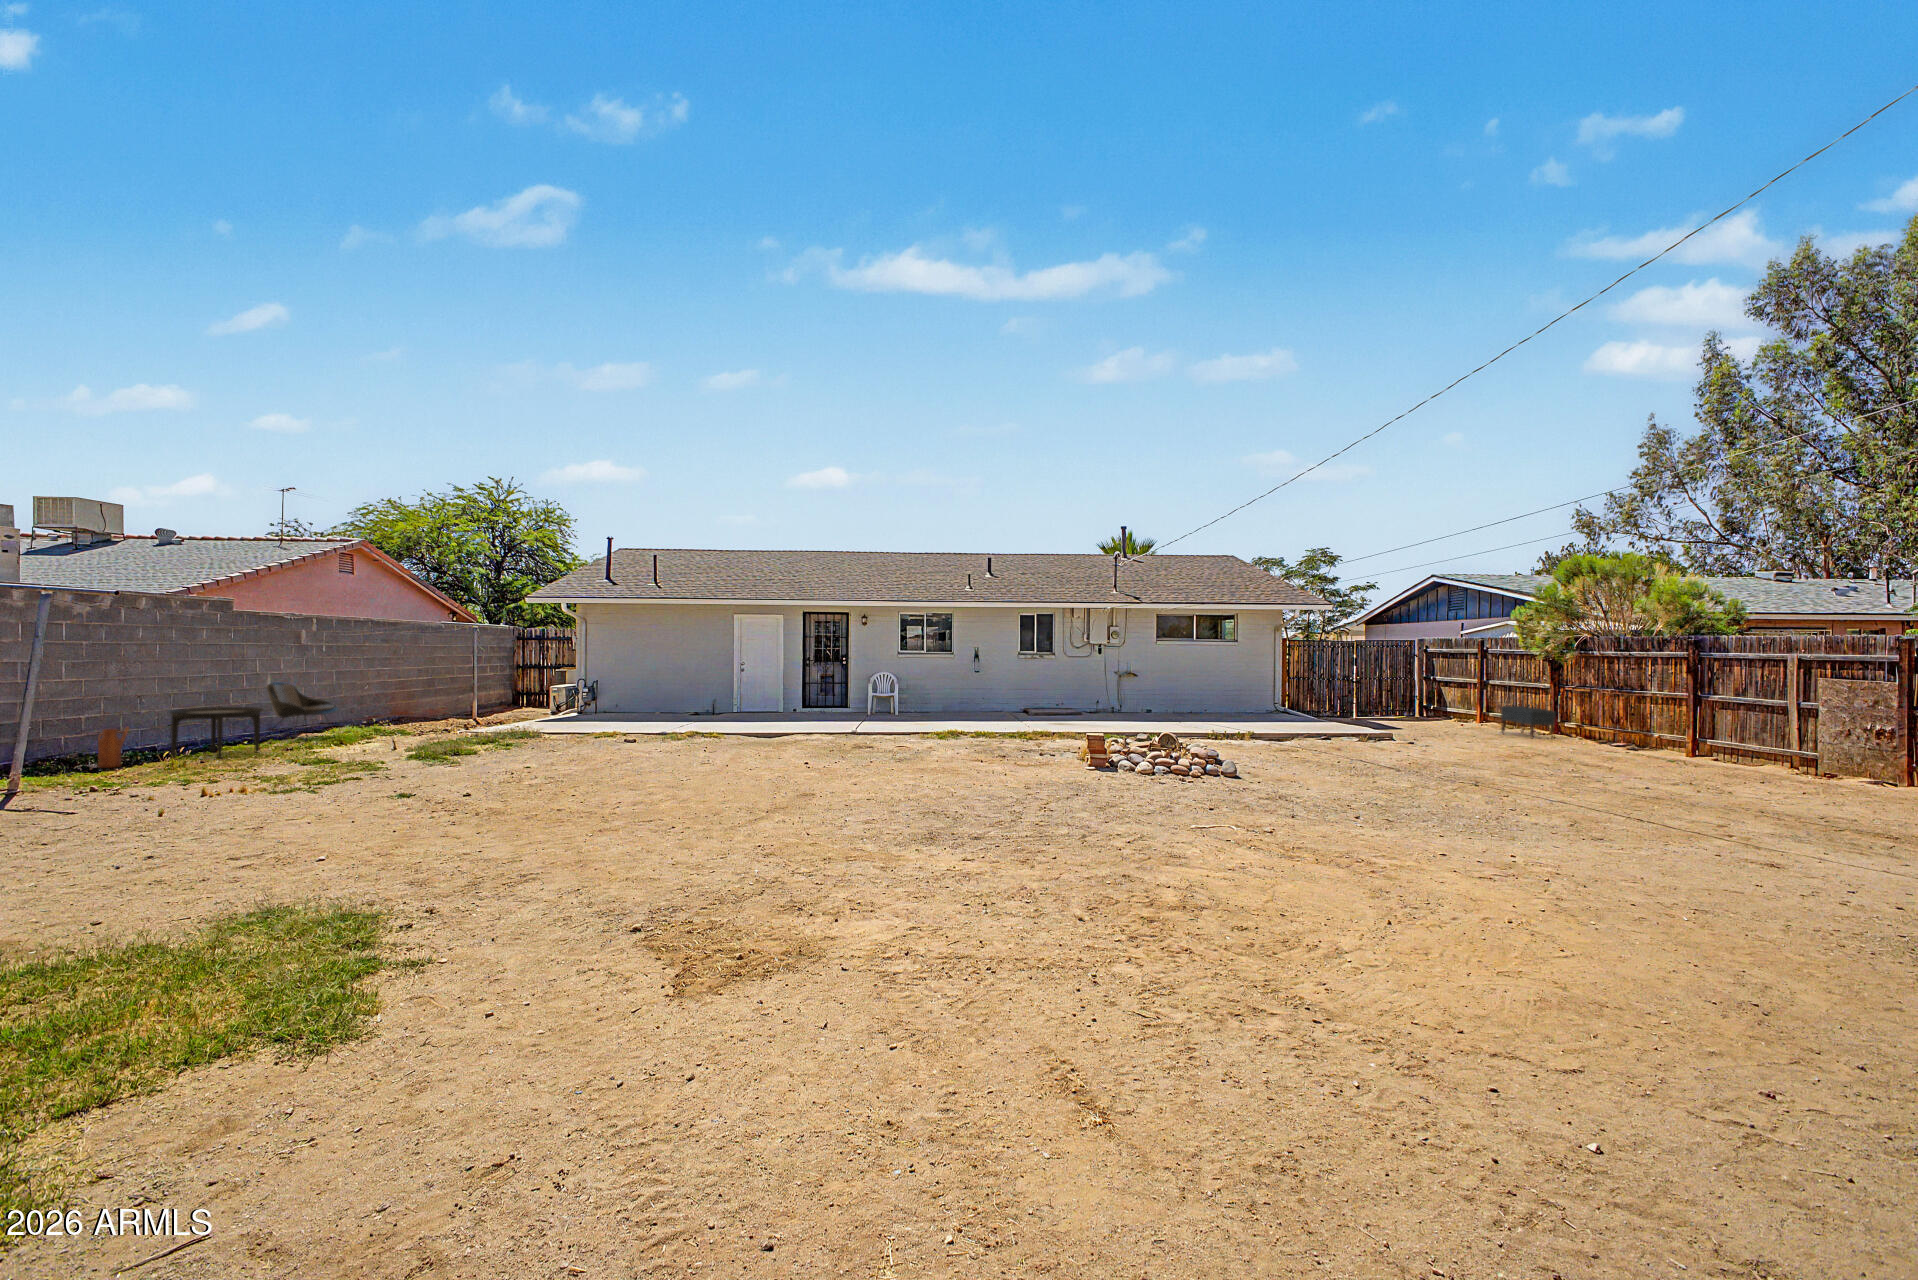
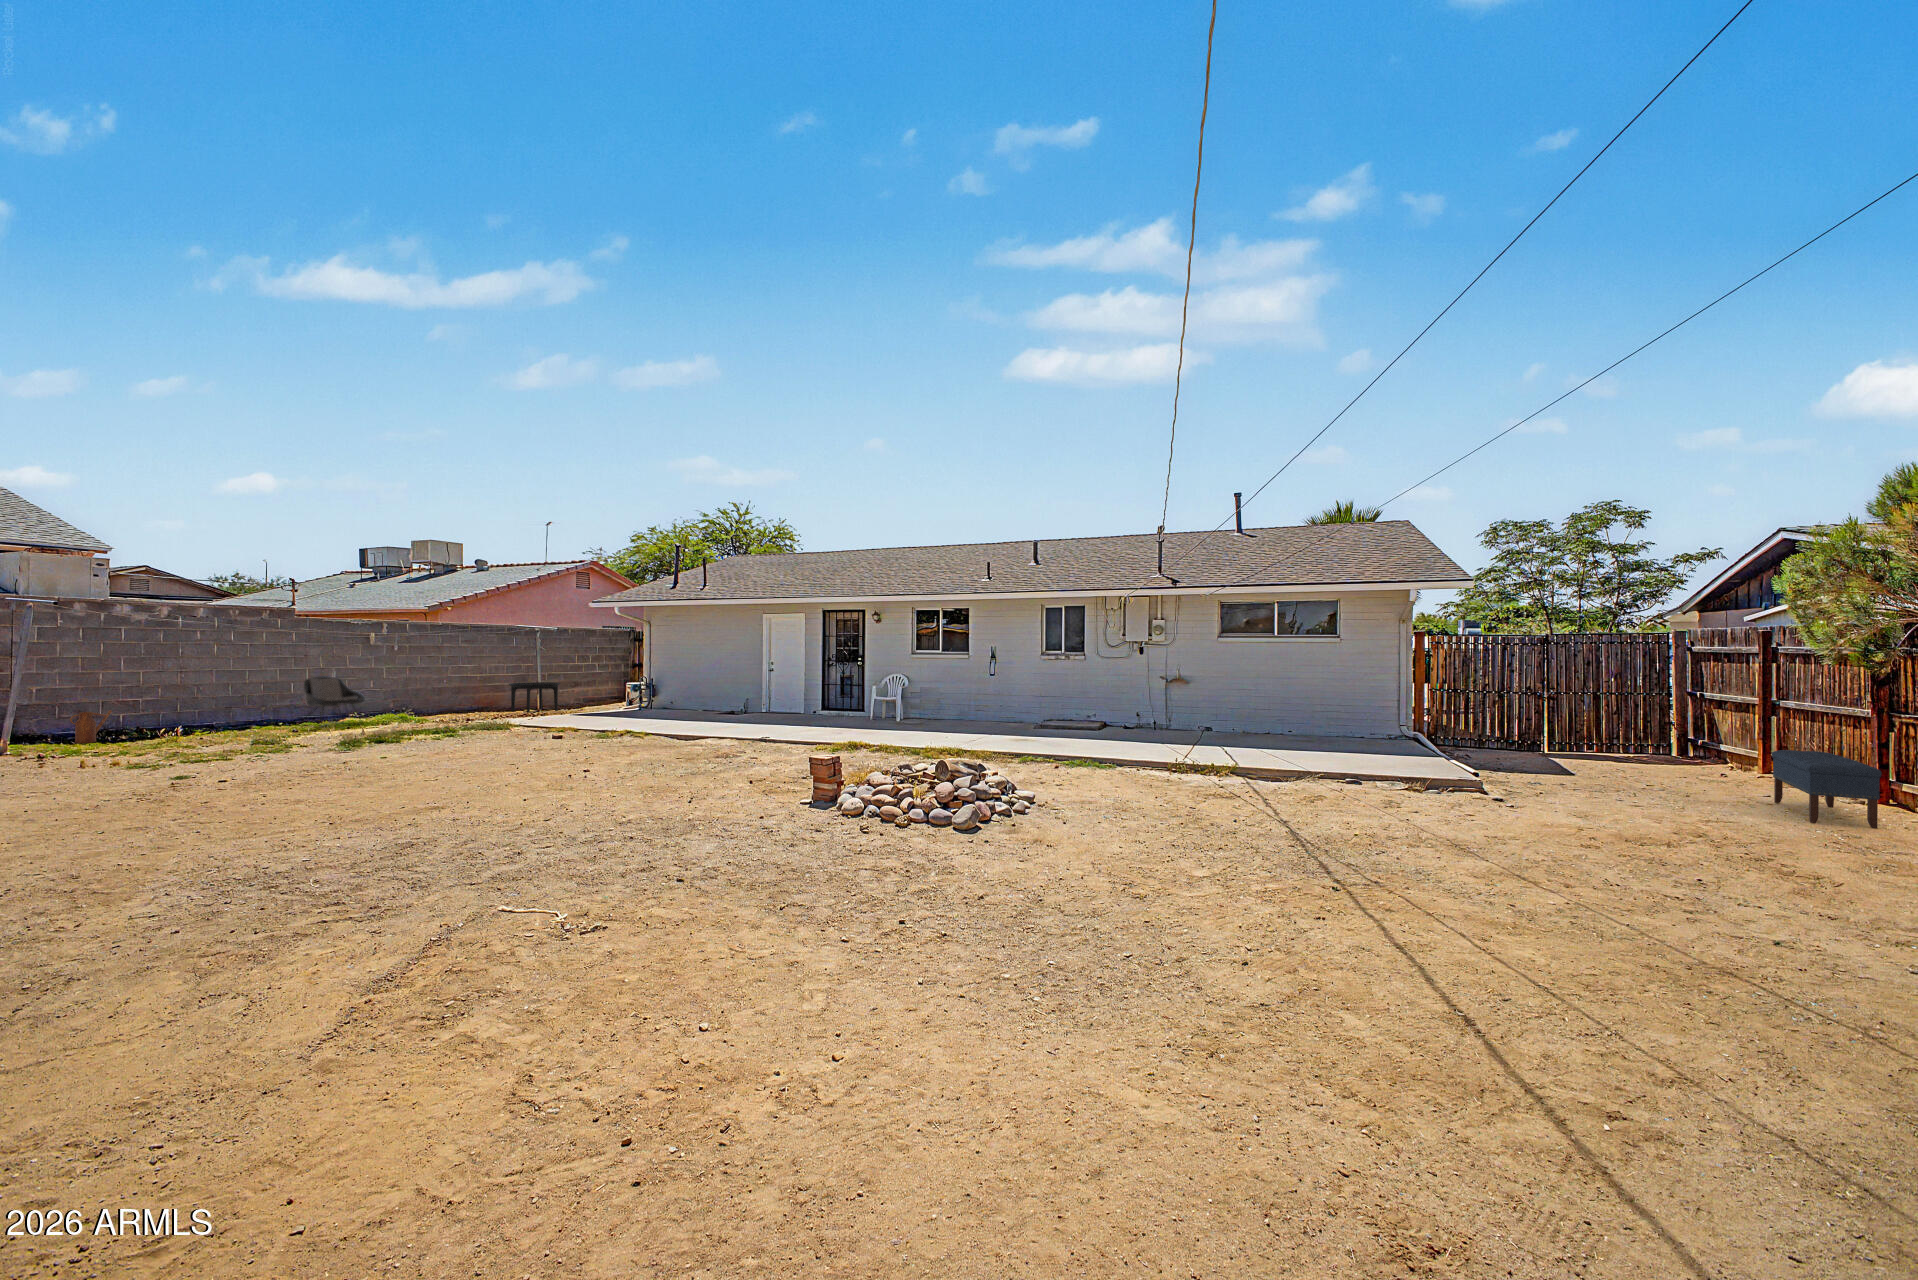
round table: present [168,707,263,758] -> present [509,682,560,712]

